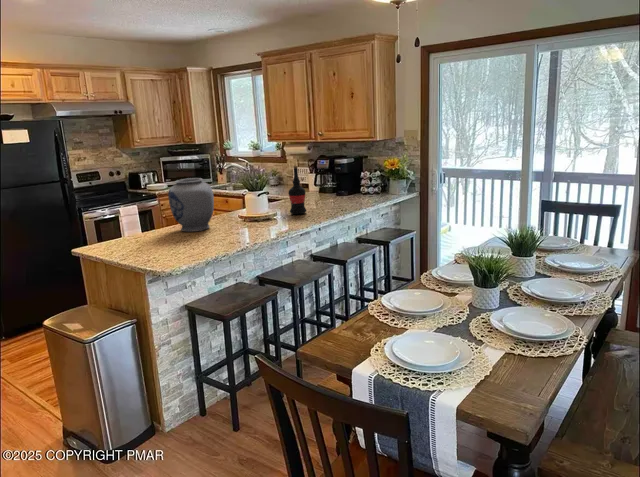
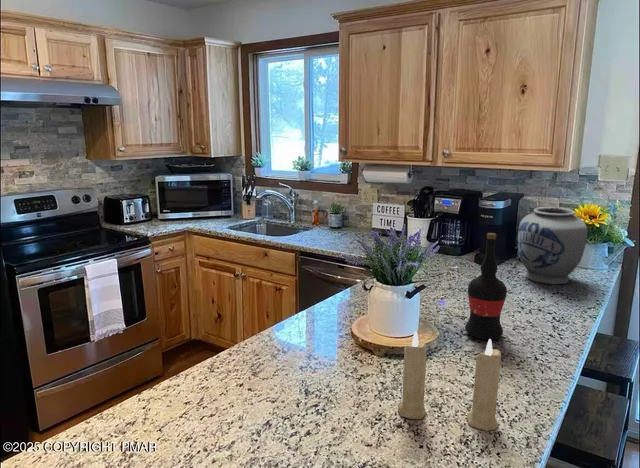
vase: present [168,178,214,232] -> present [518,207,587,285]
candle: none [235,195,271,230] -> present [398,331,501,431]

